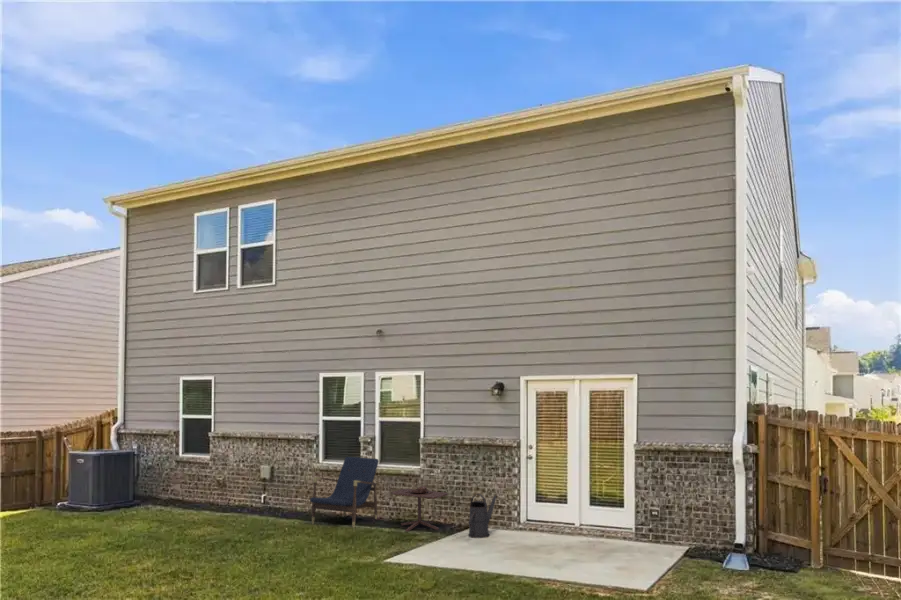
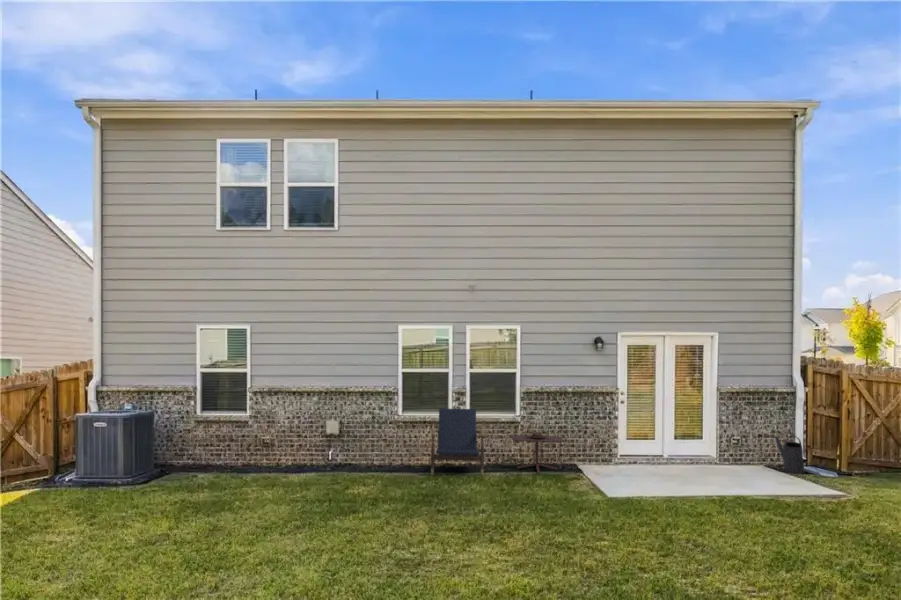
watering can: present [468,494,496,538] -> present [775,436,805,474]

